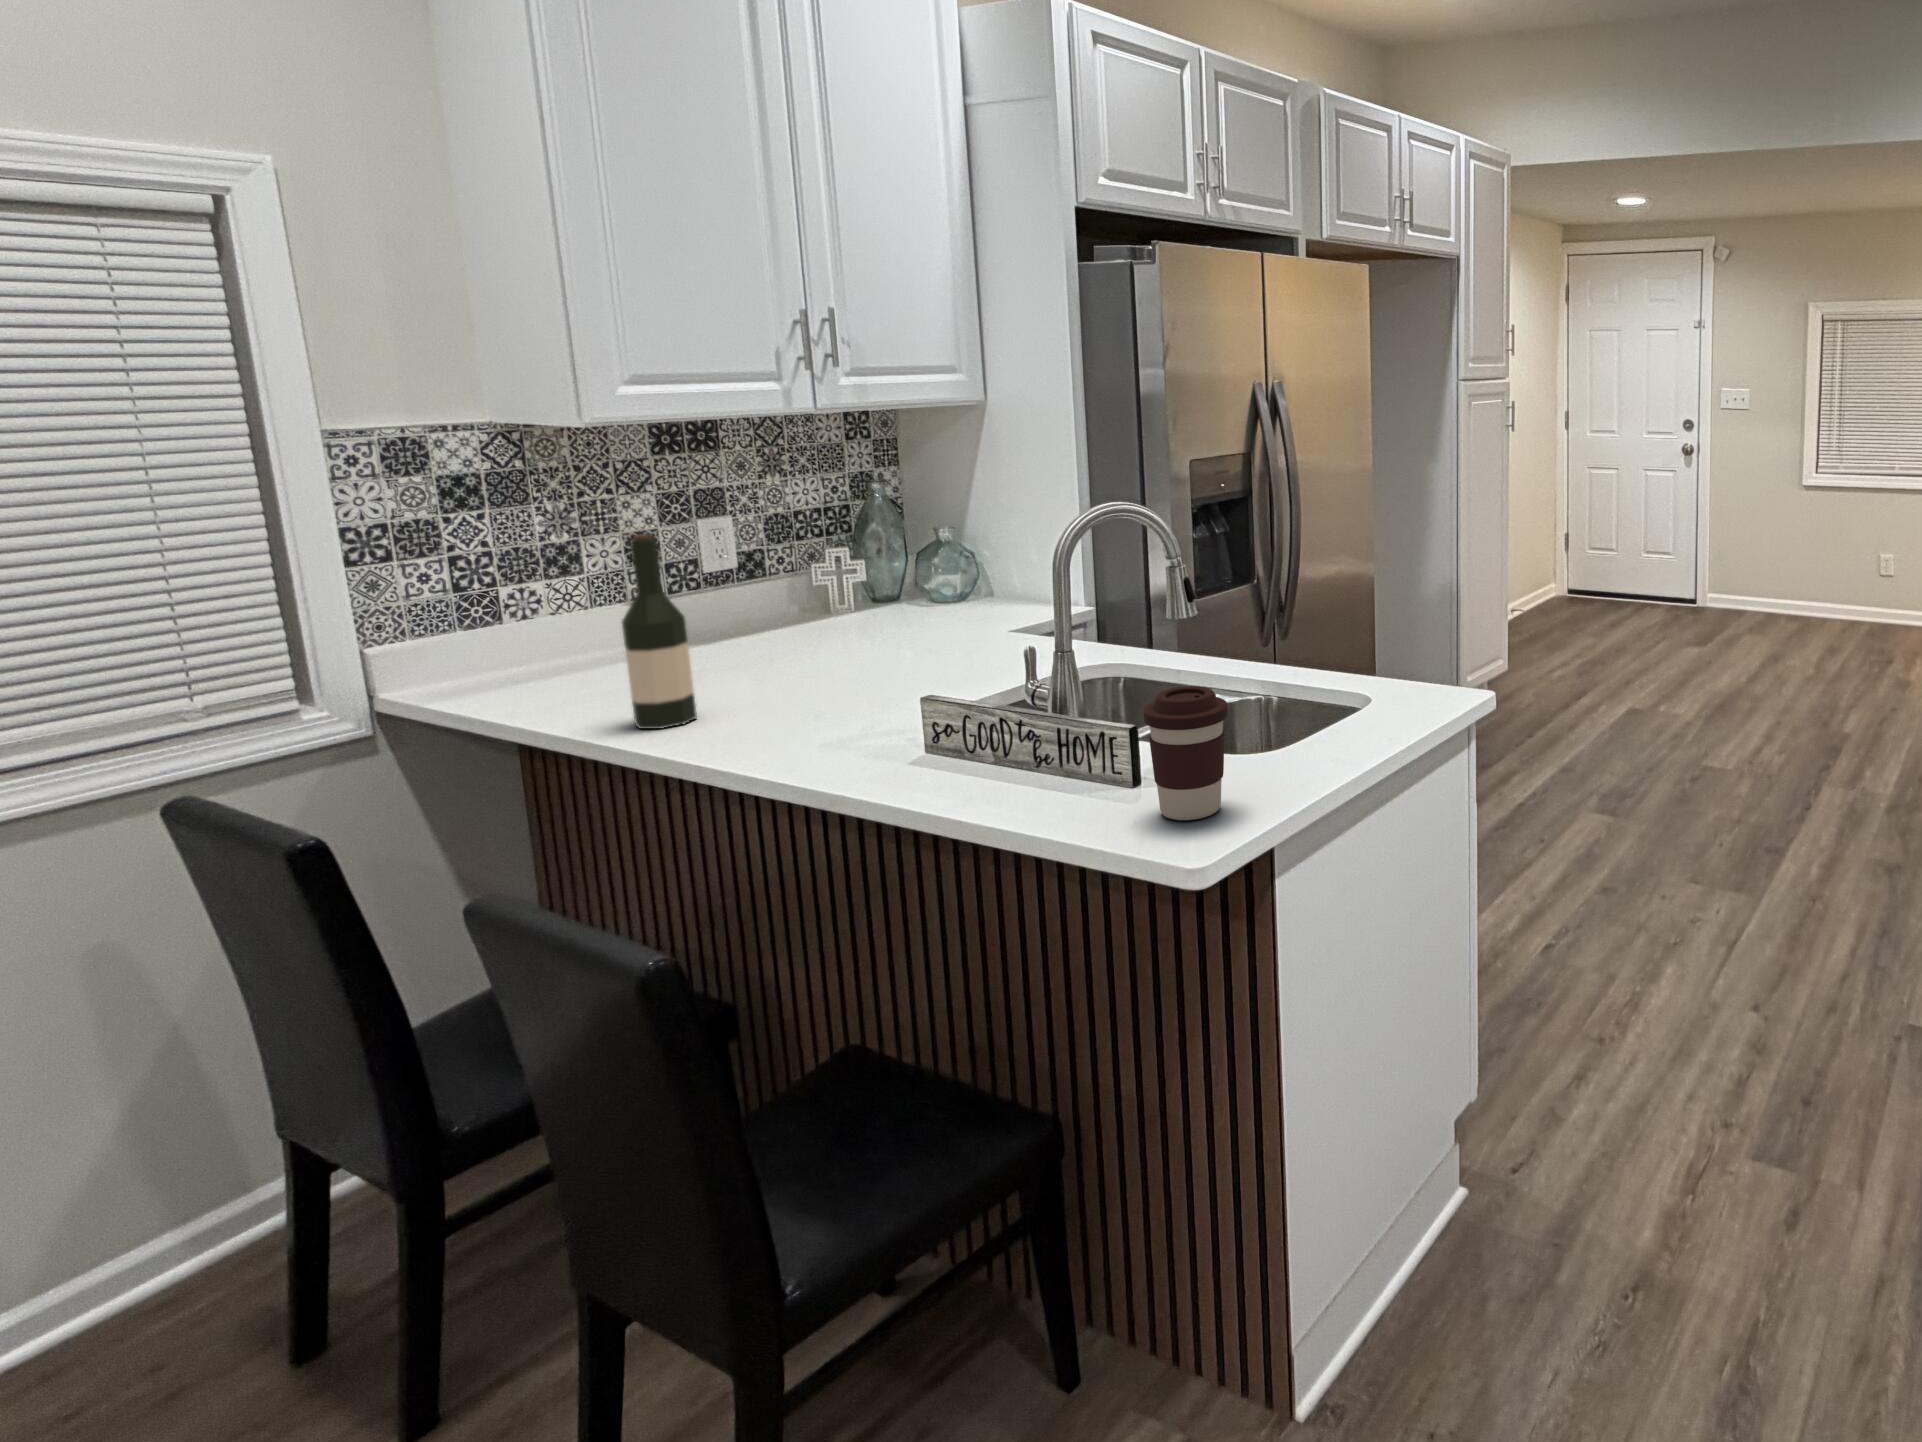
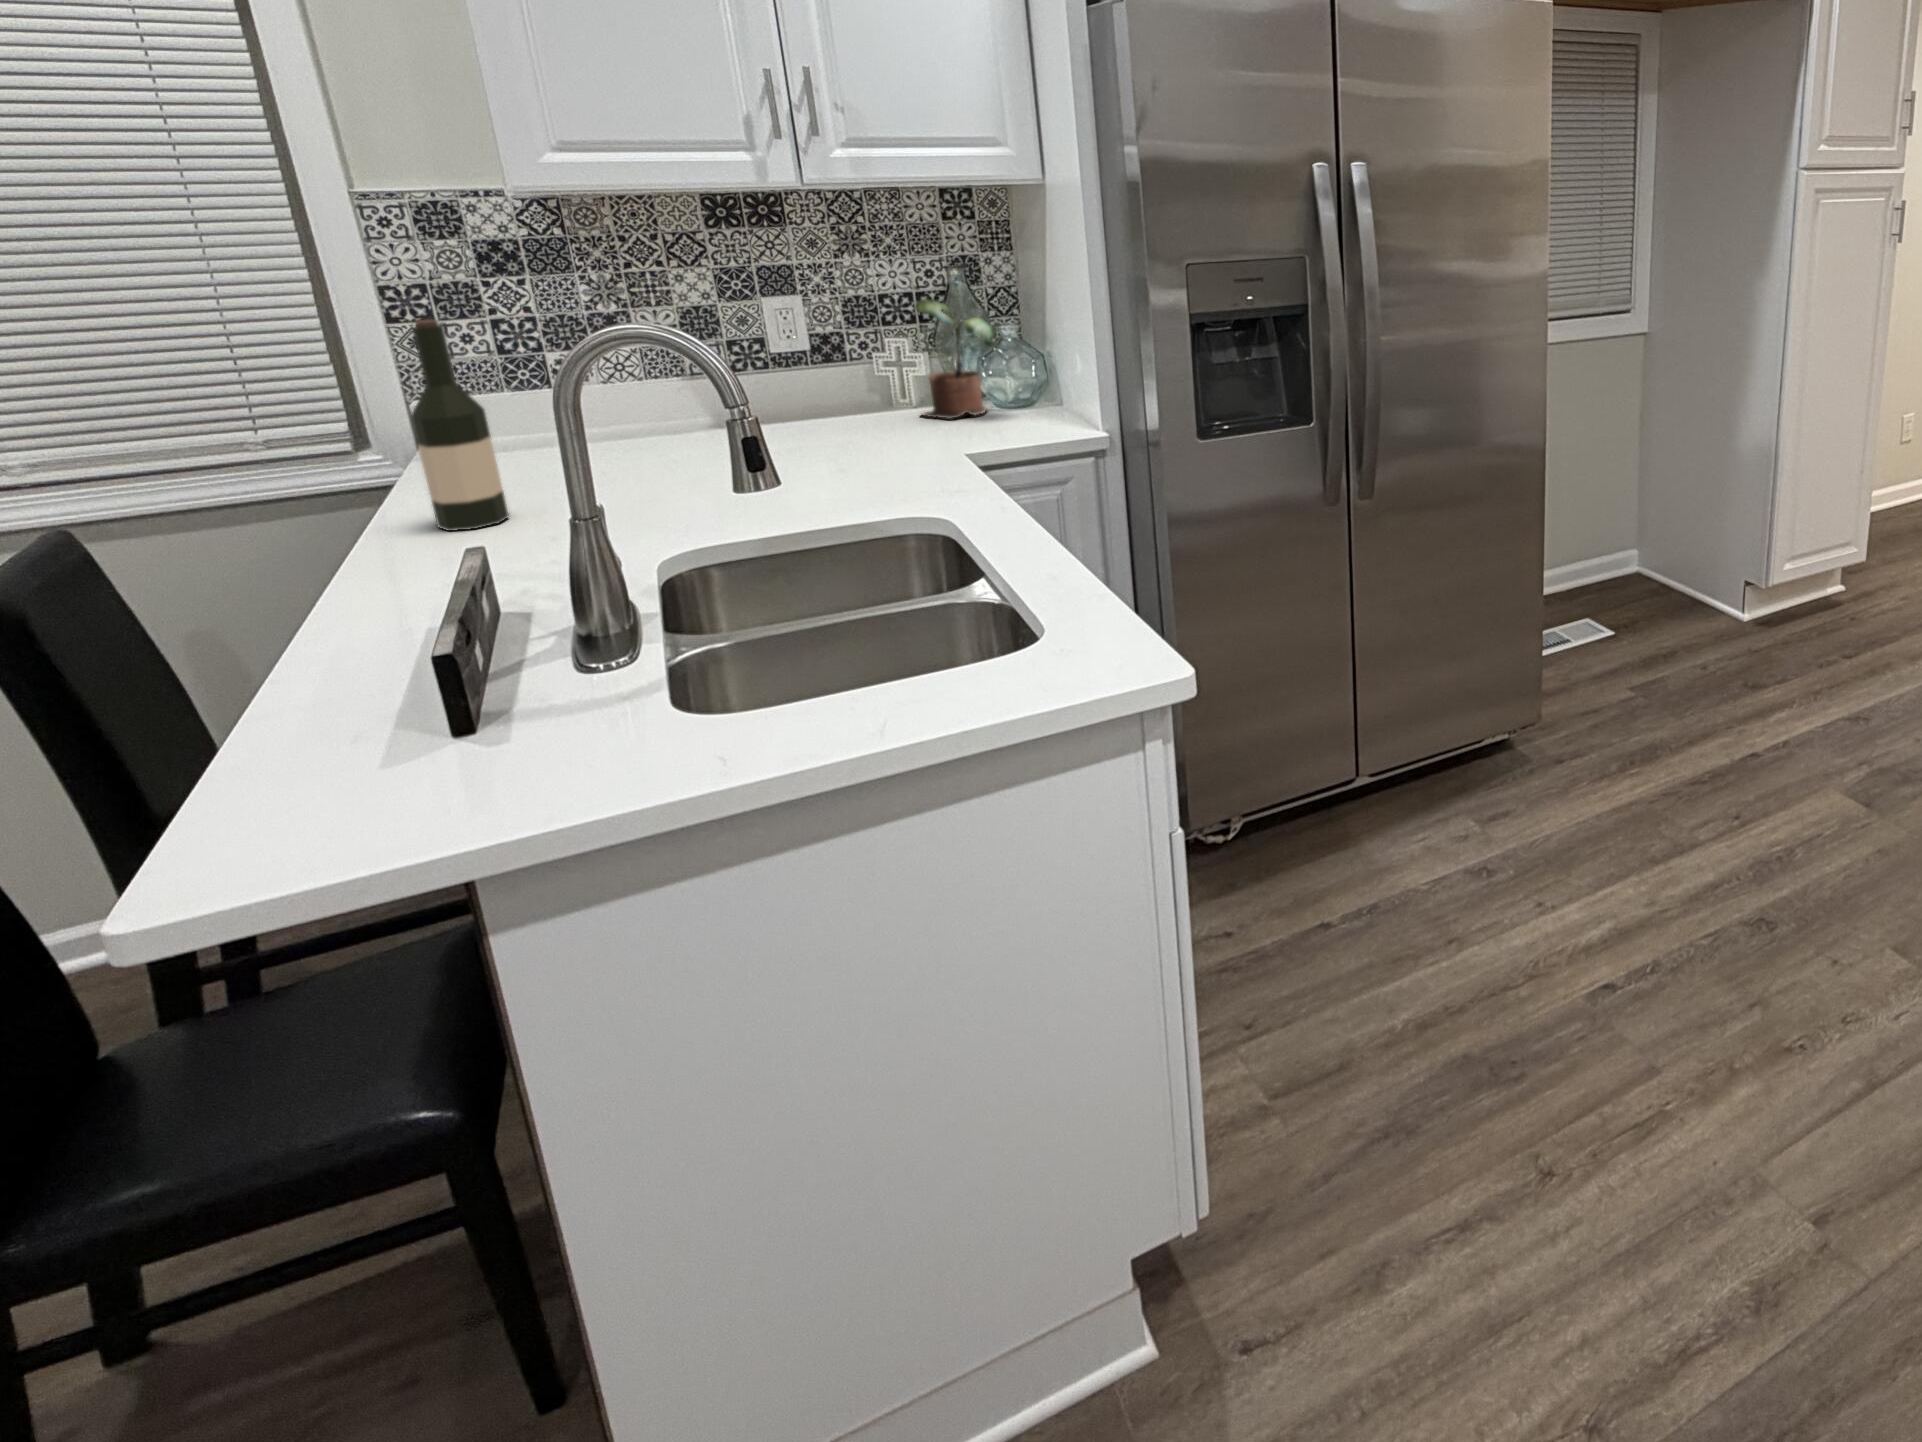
potted plant: none [858,507,950,617] -> present [915,299,997,419]
coffee cup: present [1143,686,1228,820] -> none [253,638,434,842]

